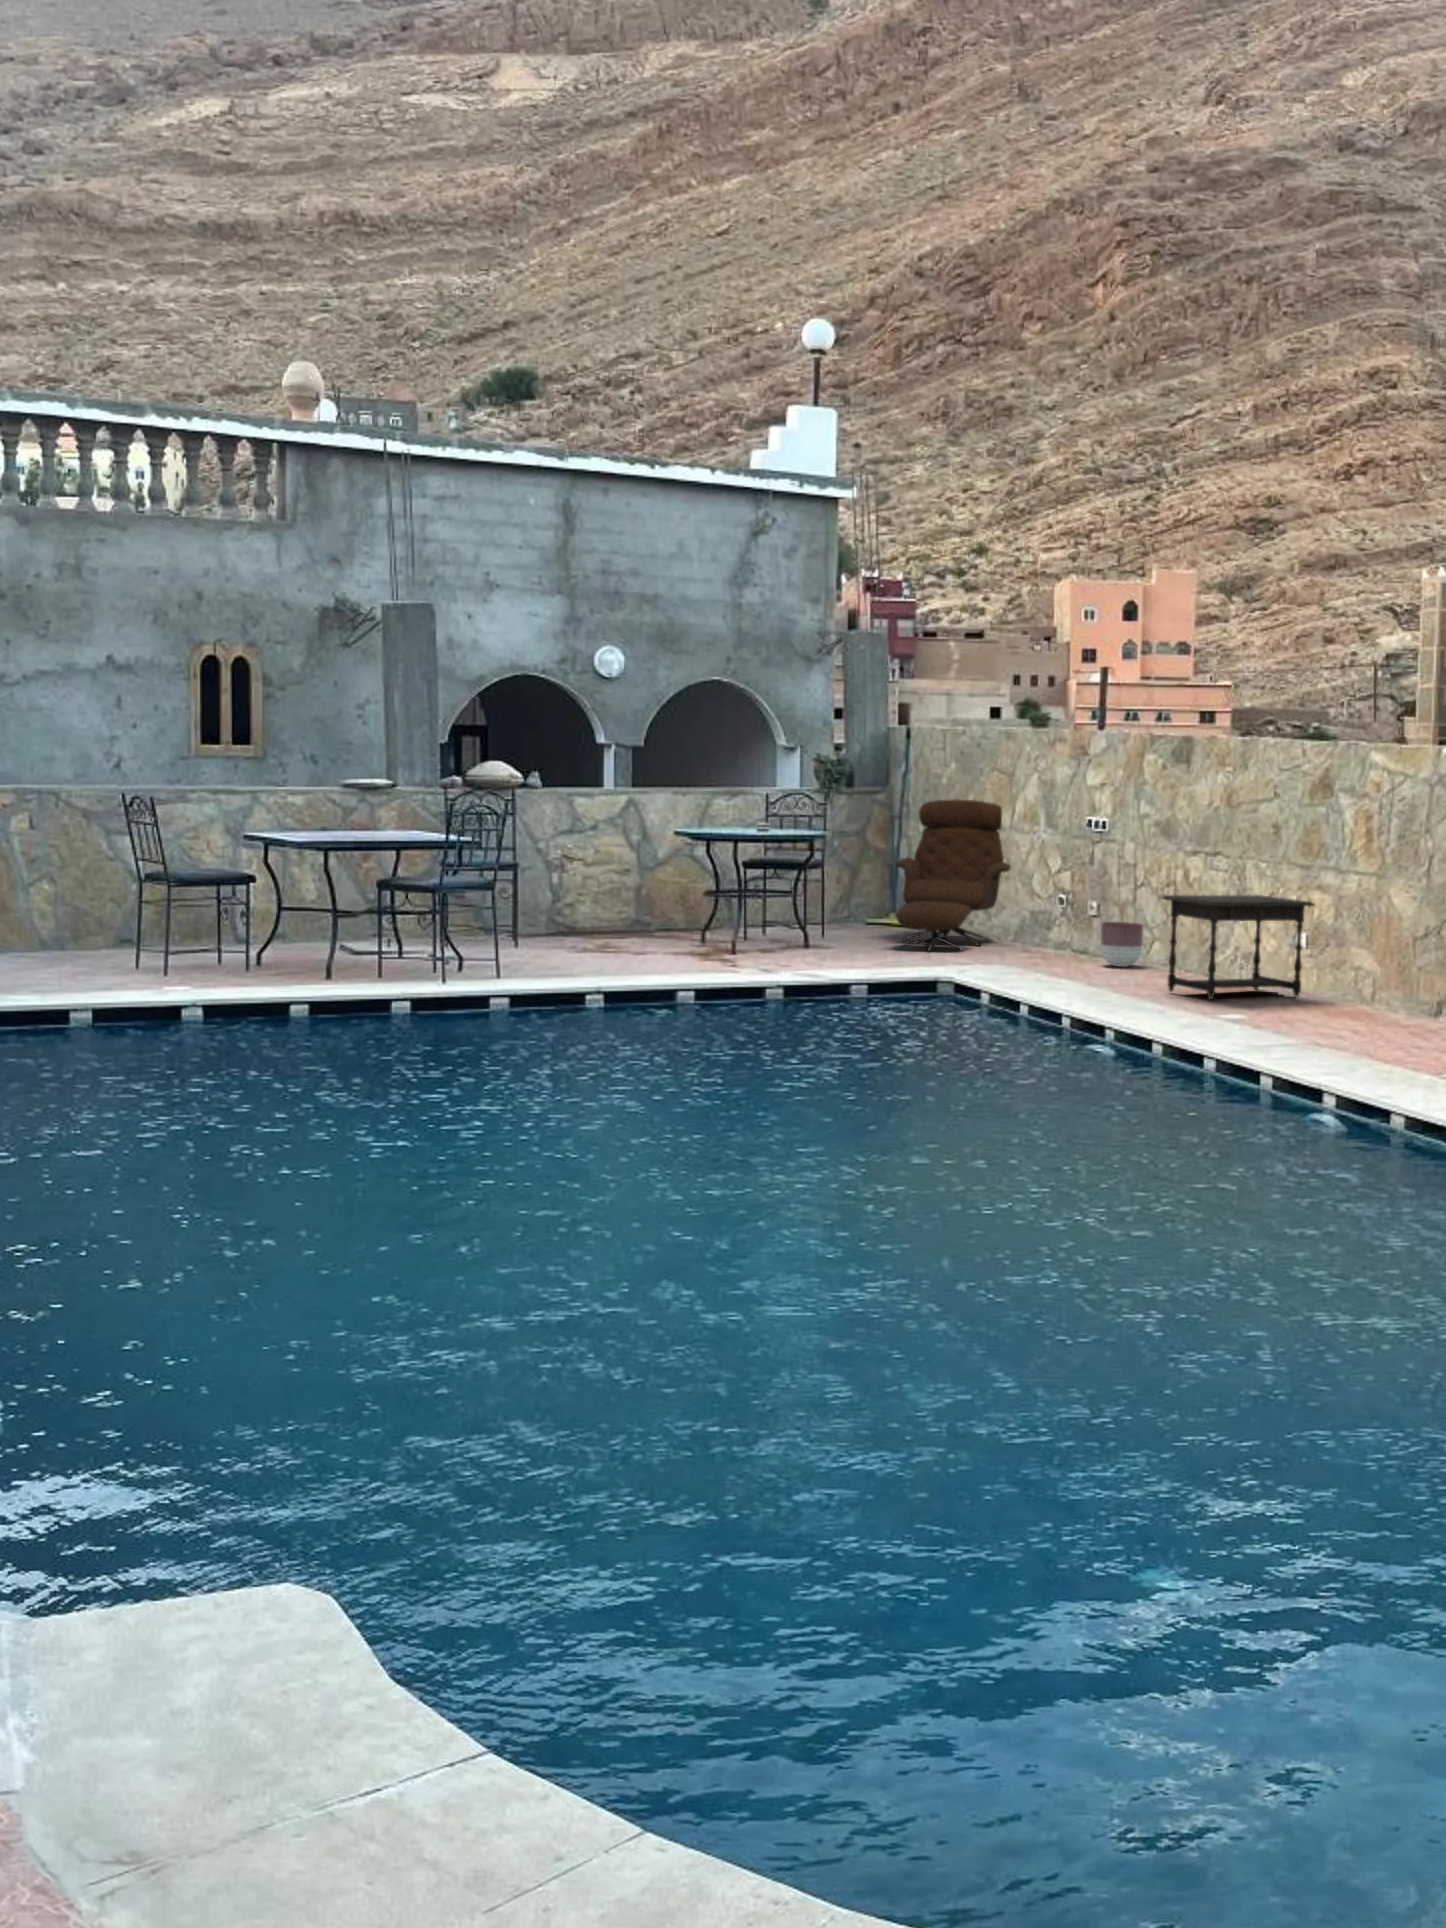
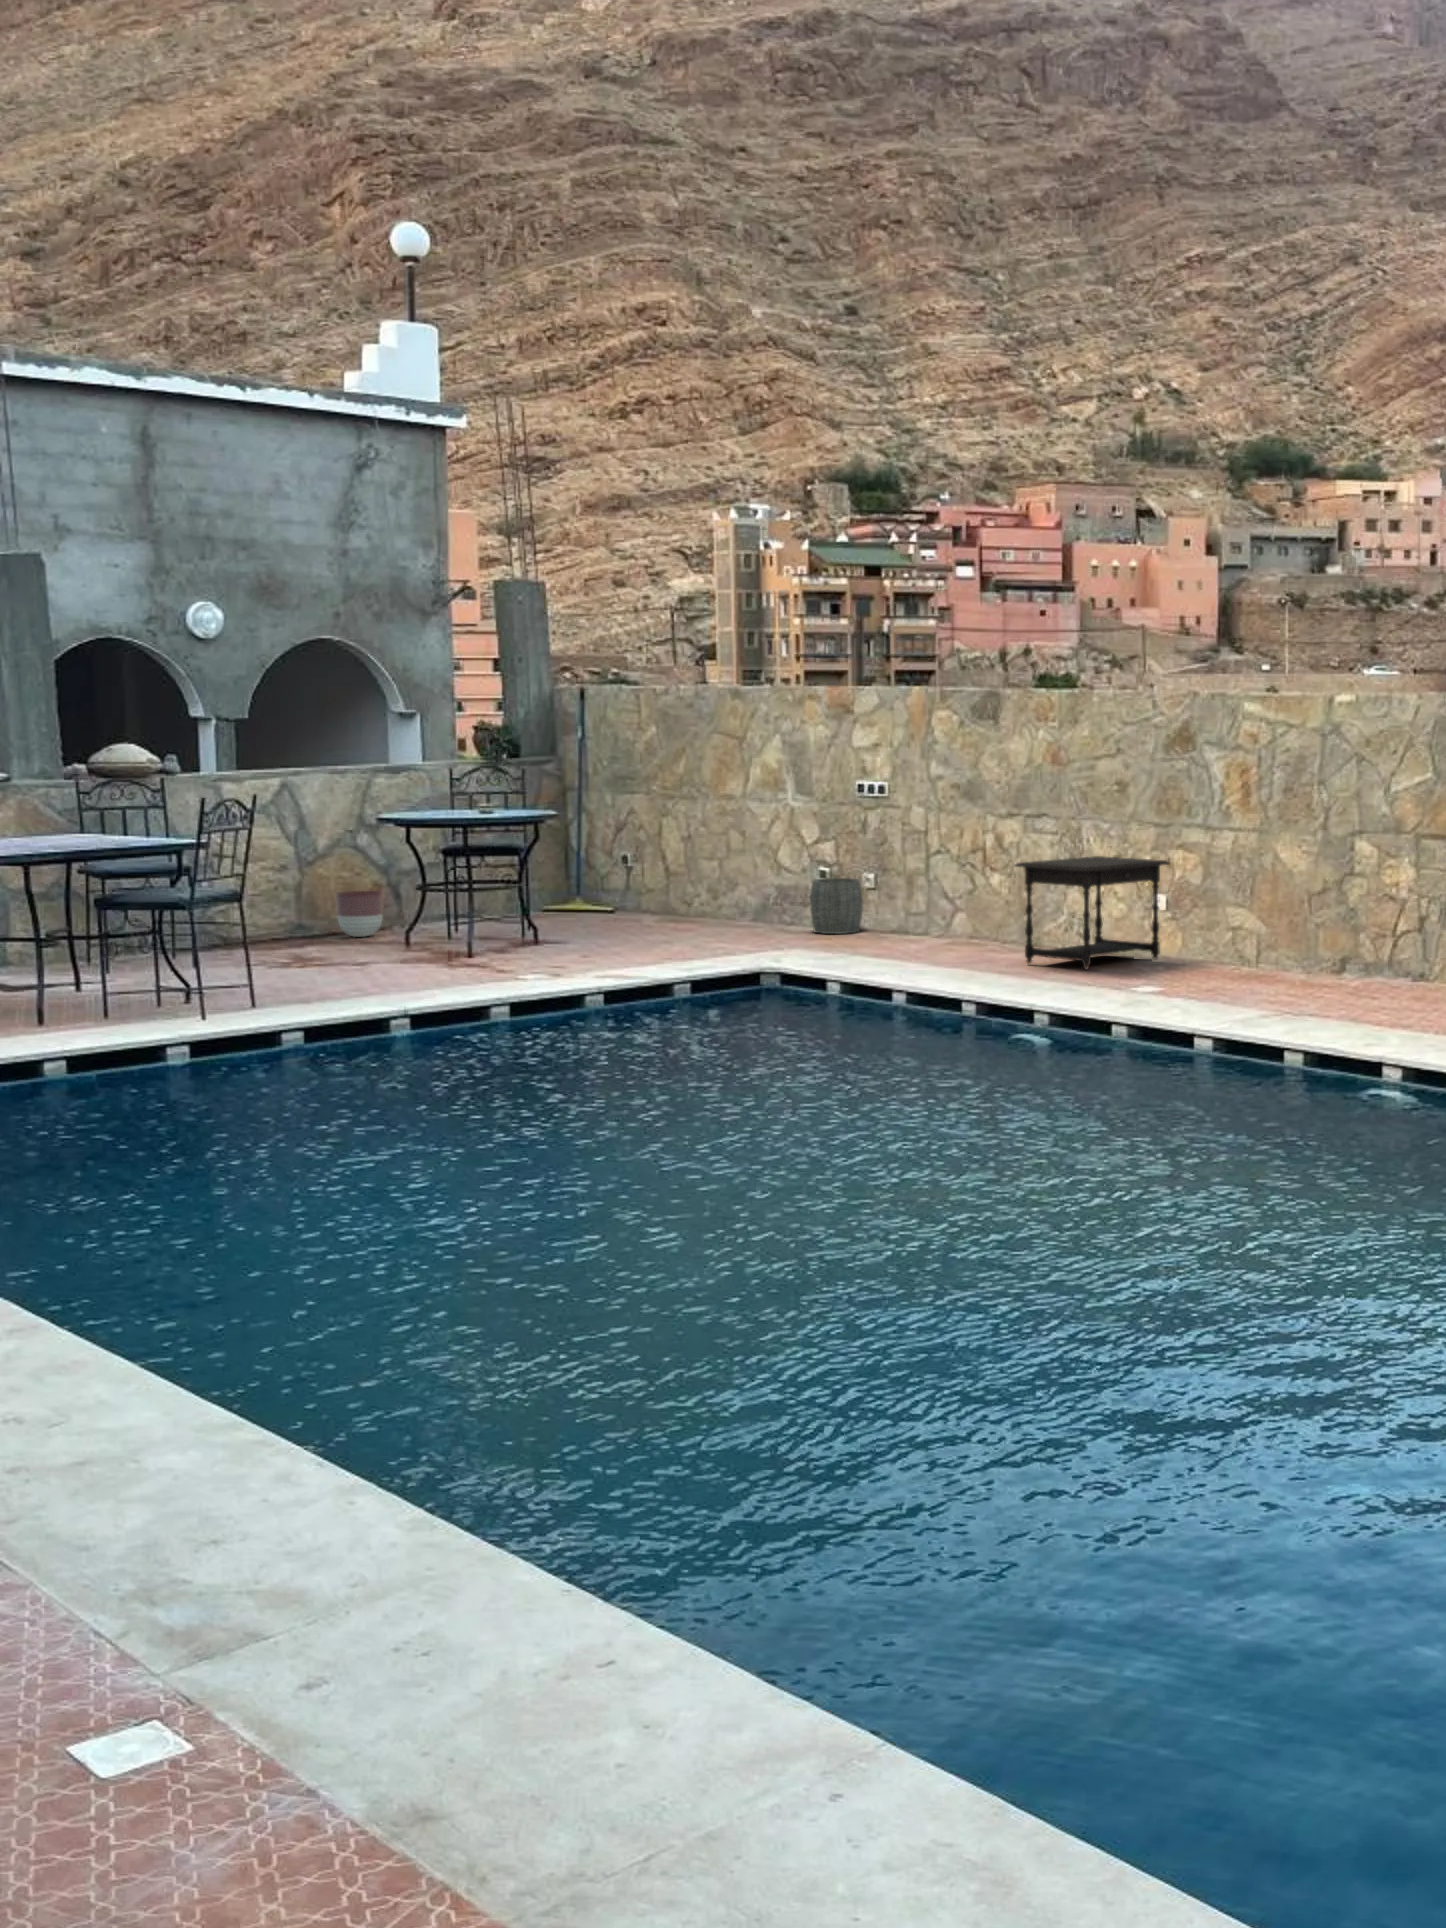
lounge chair: present [896,800,1010,951] -> none [622,769,749,935]
woven basket: none [1038,907,1087,959] -> present [810,878,863,934]
planter: present [1101,922,1144,967] -> present [336,891,382,937]

